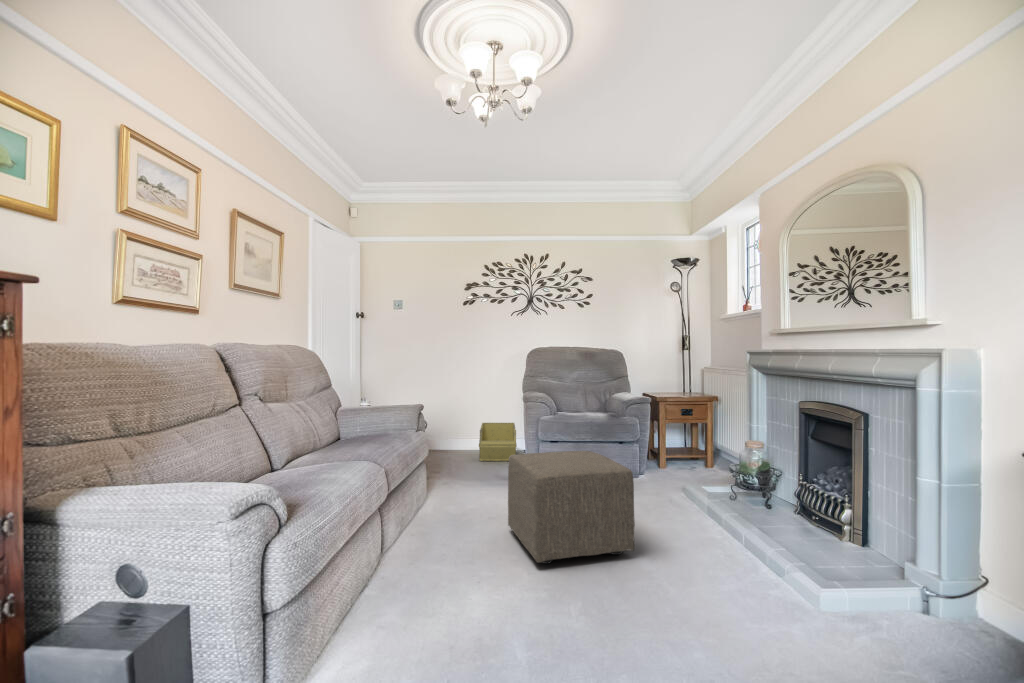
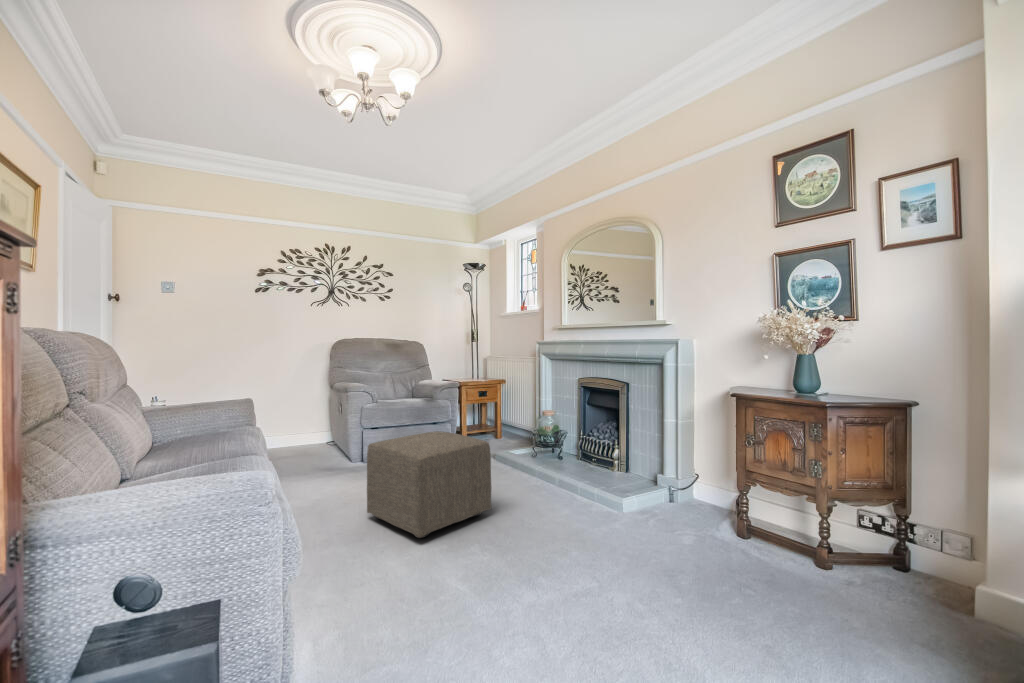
storage bin: present [479,423,517,461] -> none [279,416,329,459]

